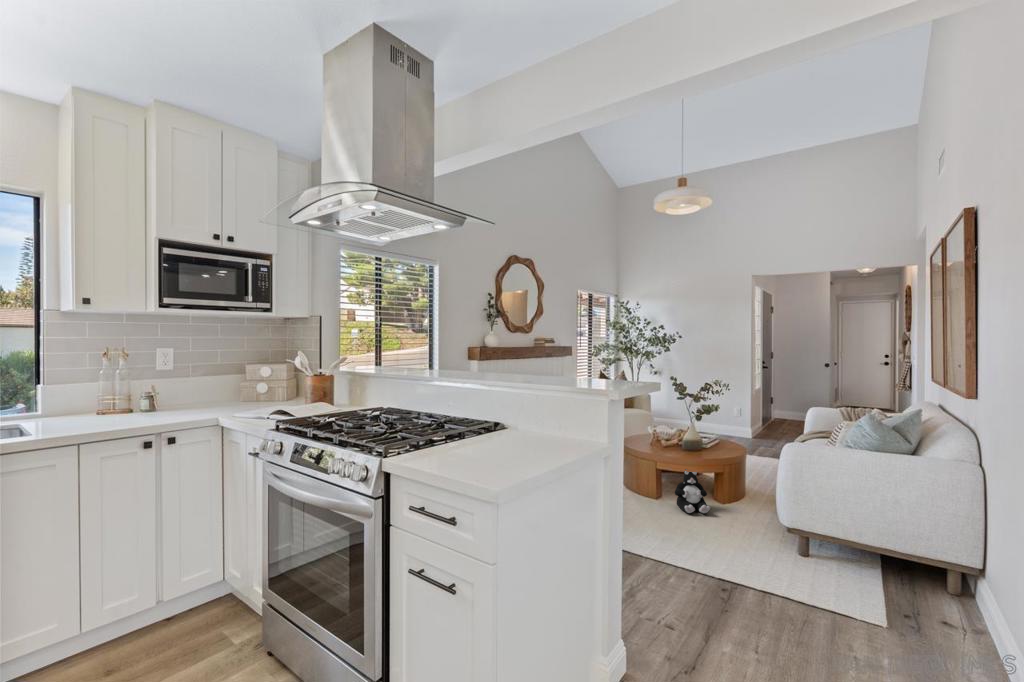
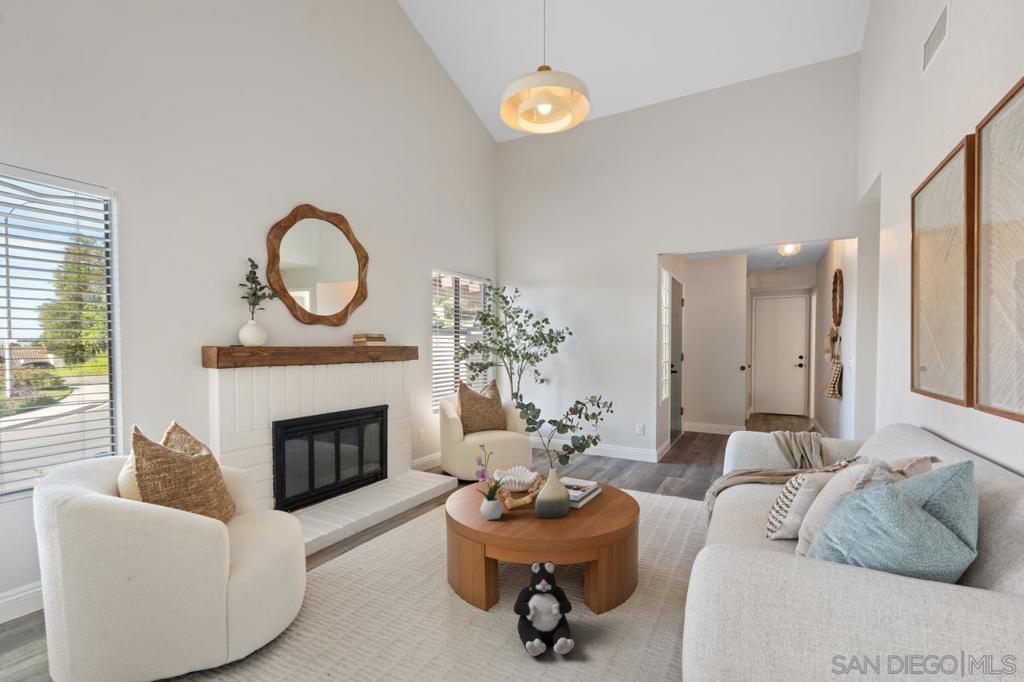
flower arrangement: none [645,408,664,450] -> present [475,445,504,520]

